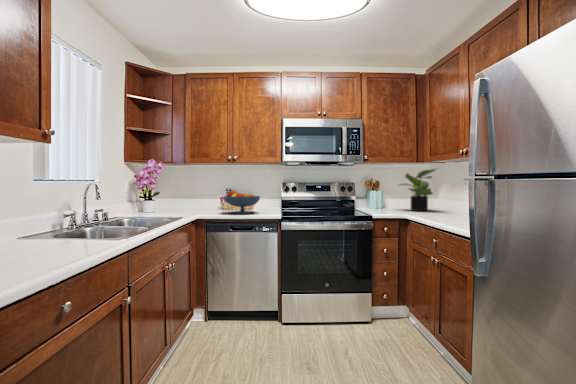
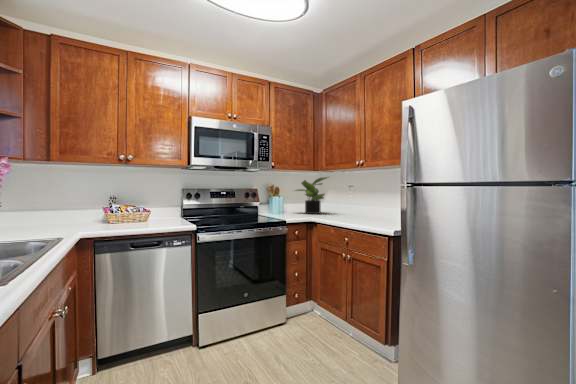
fruit bowl: present [225,190,260,214] -> none [116,198,165,226]

